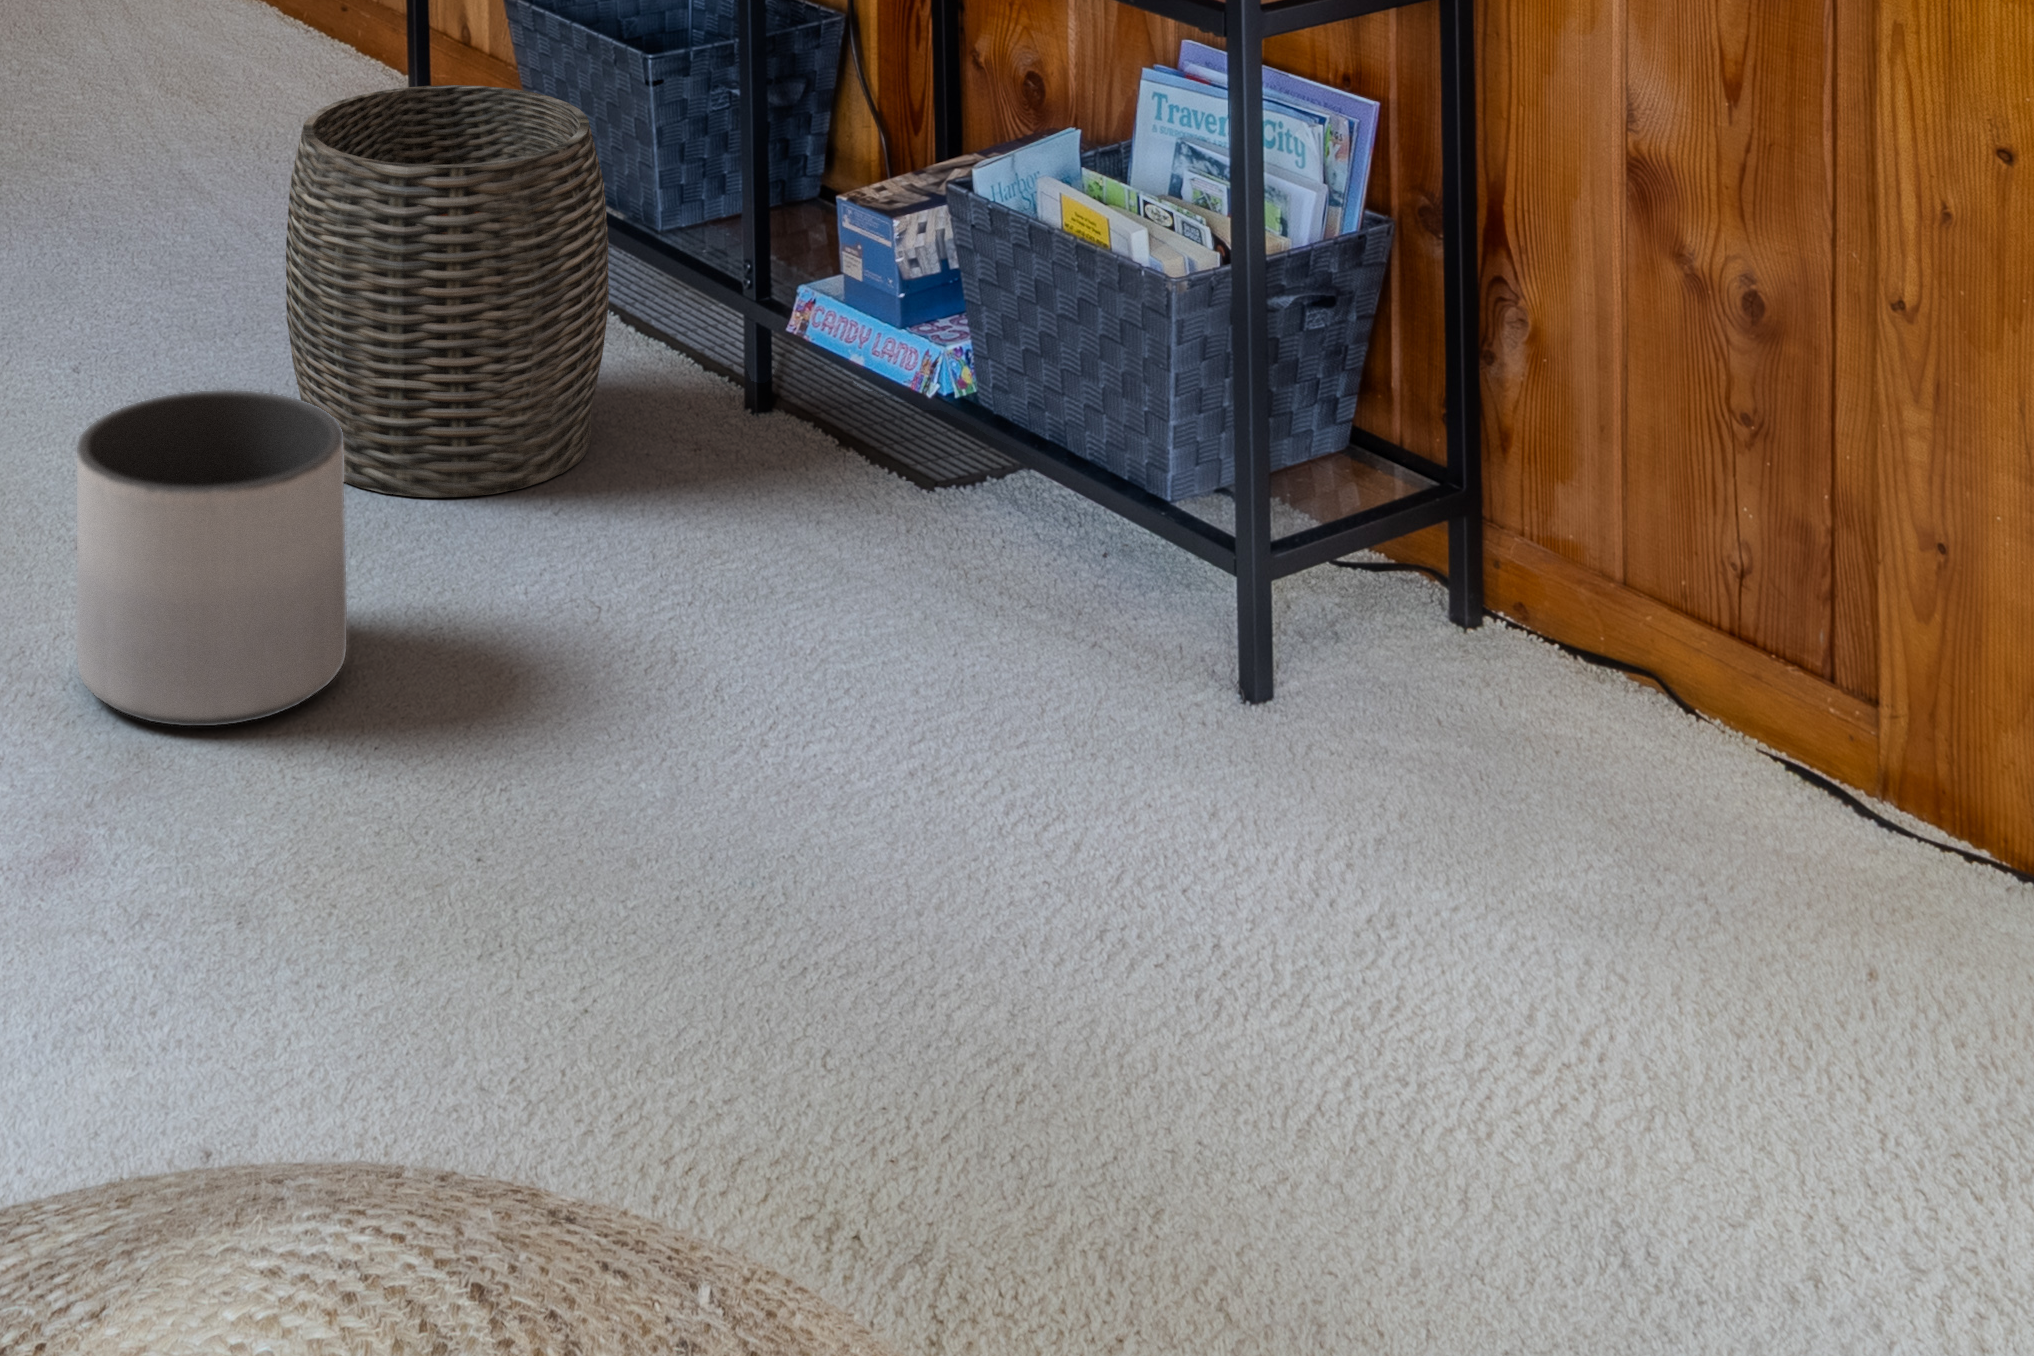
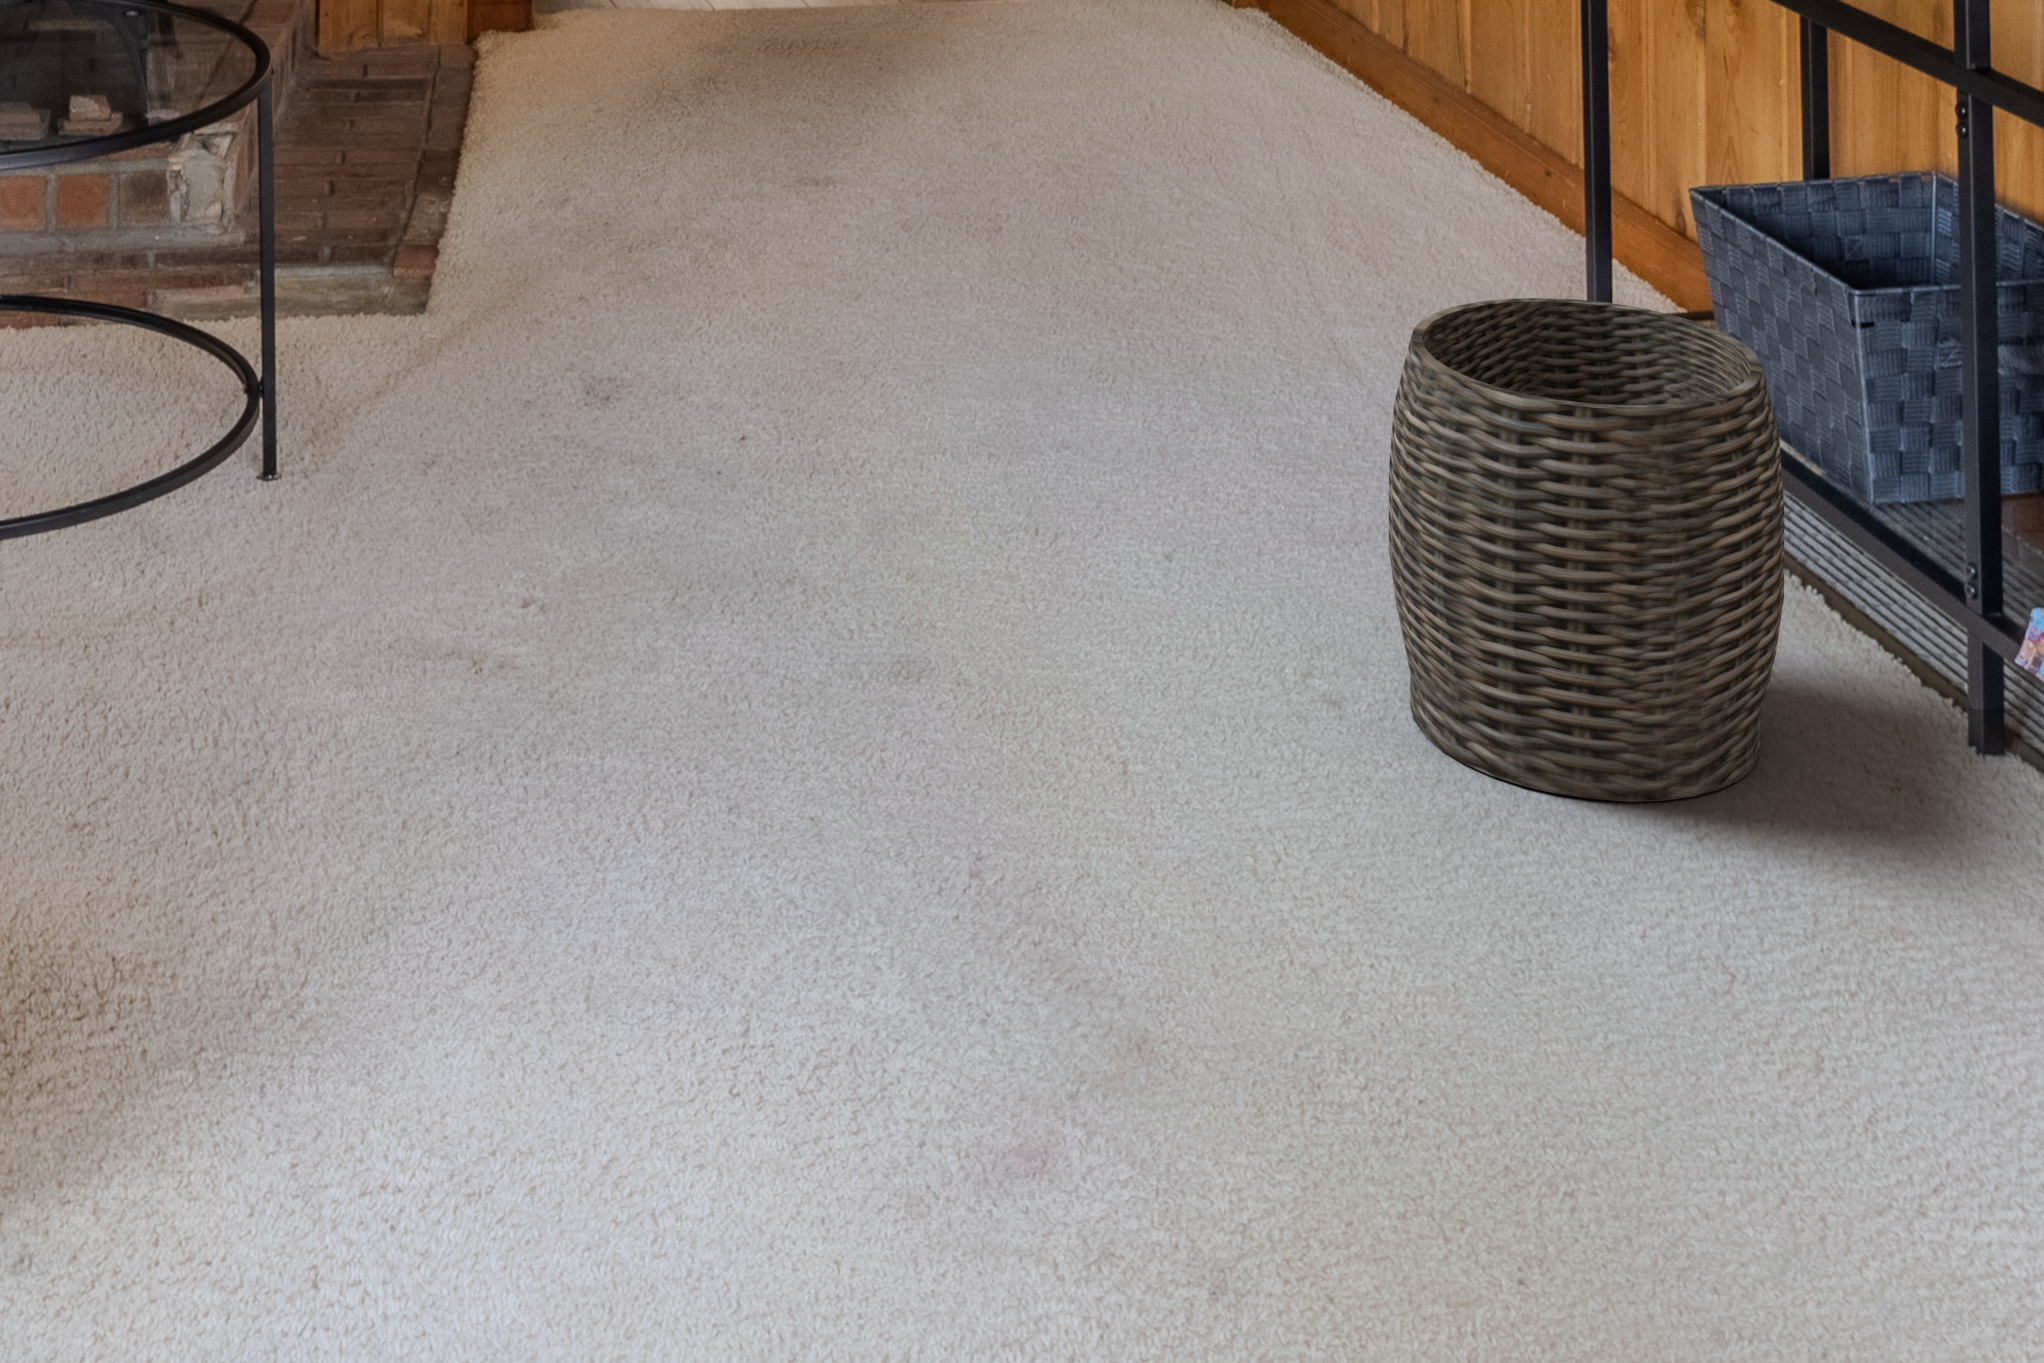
planter: present [76,390,347,726] -> none [1089,628,1404,1032]

